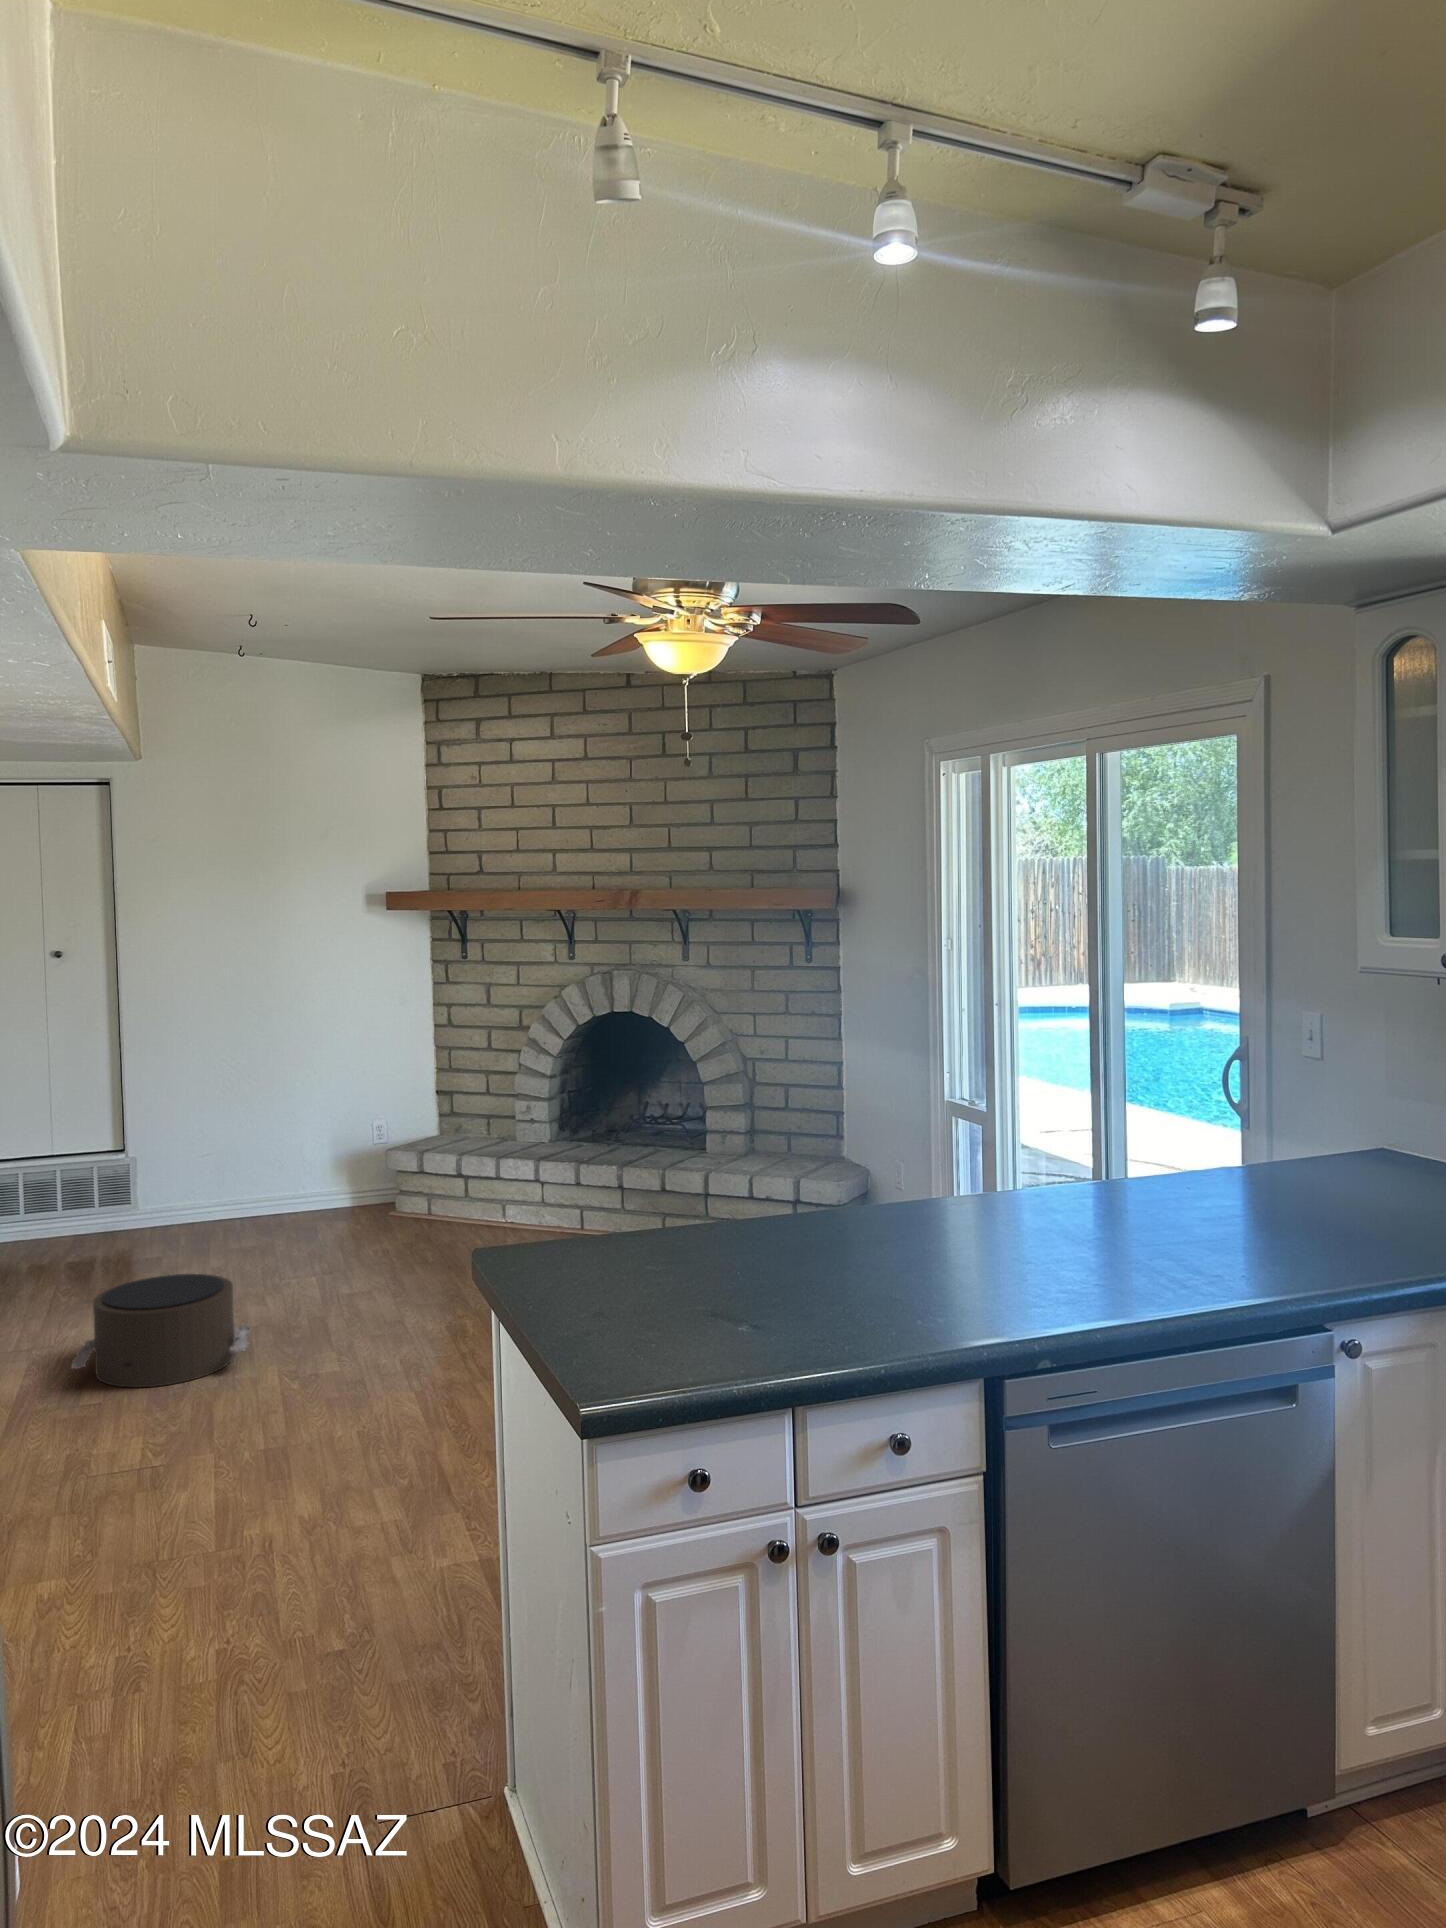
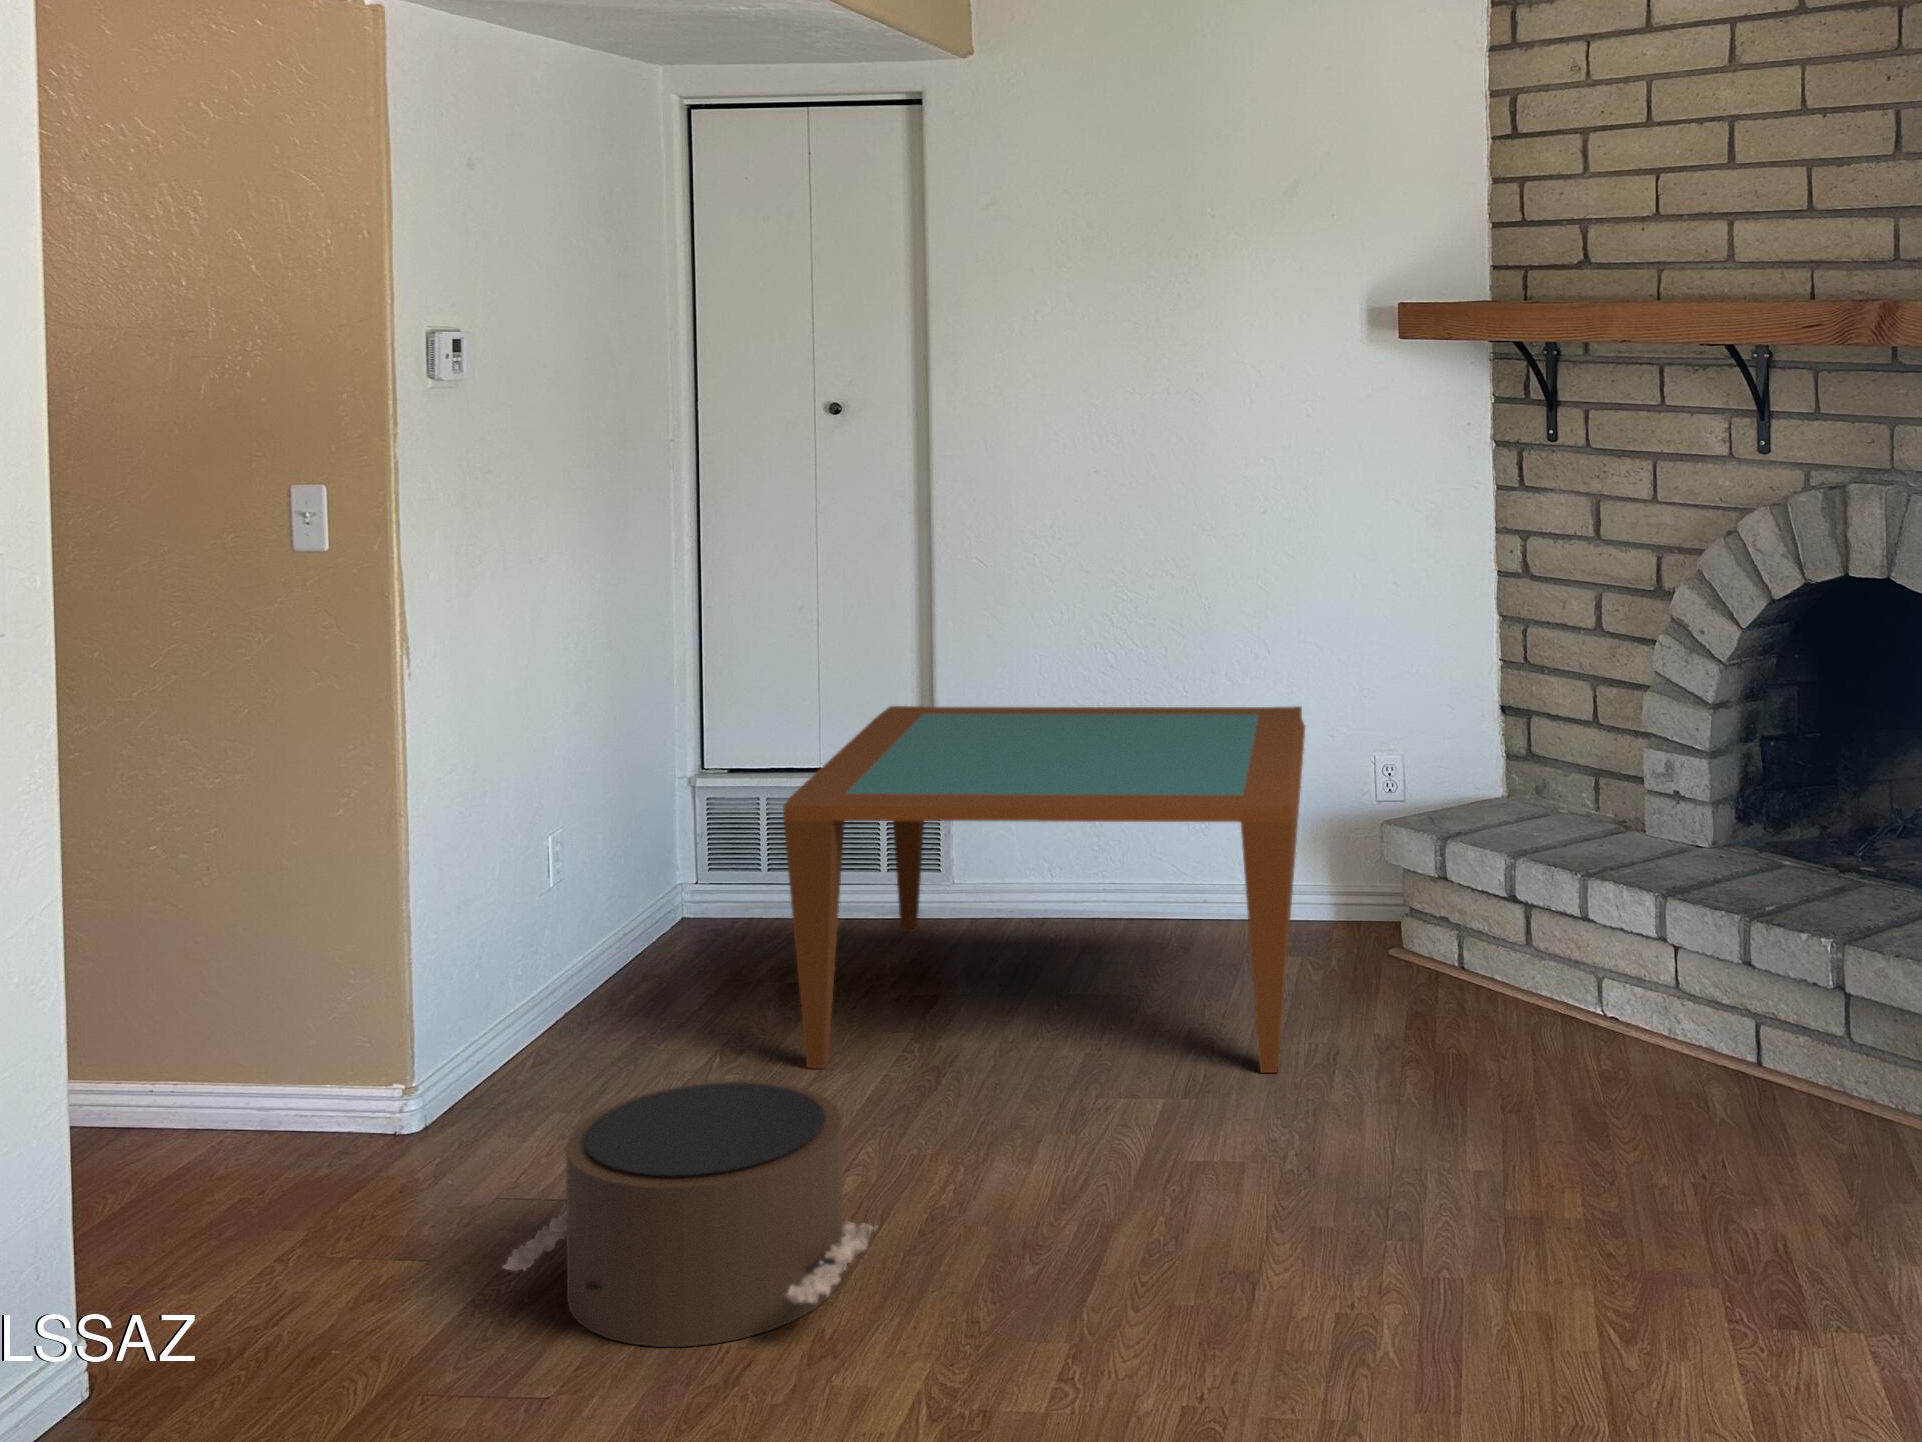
coffee table: none [107,1098,384,1293] -> present [783,706,1305,1073]

